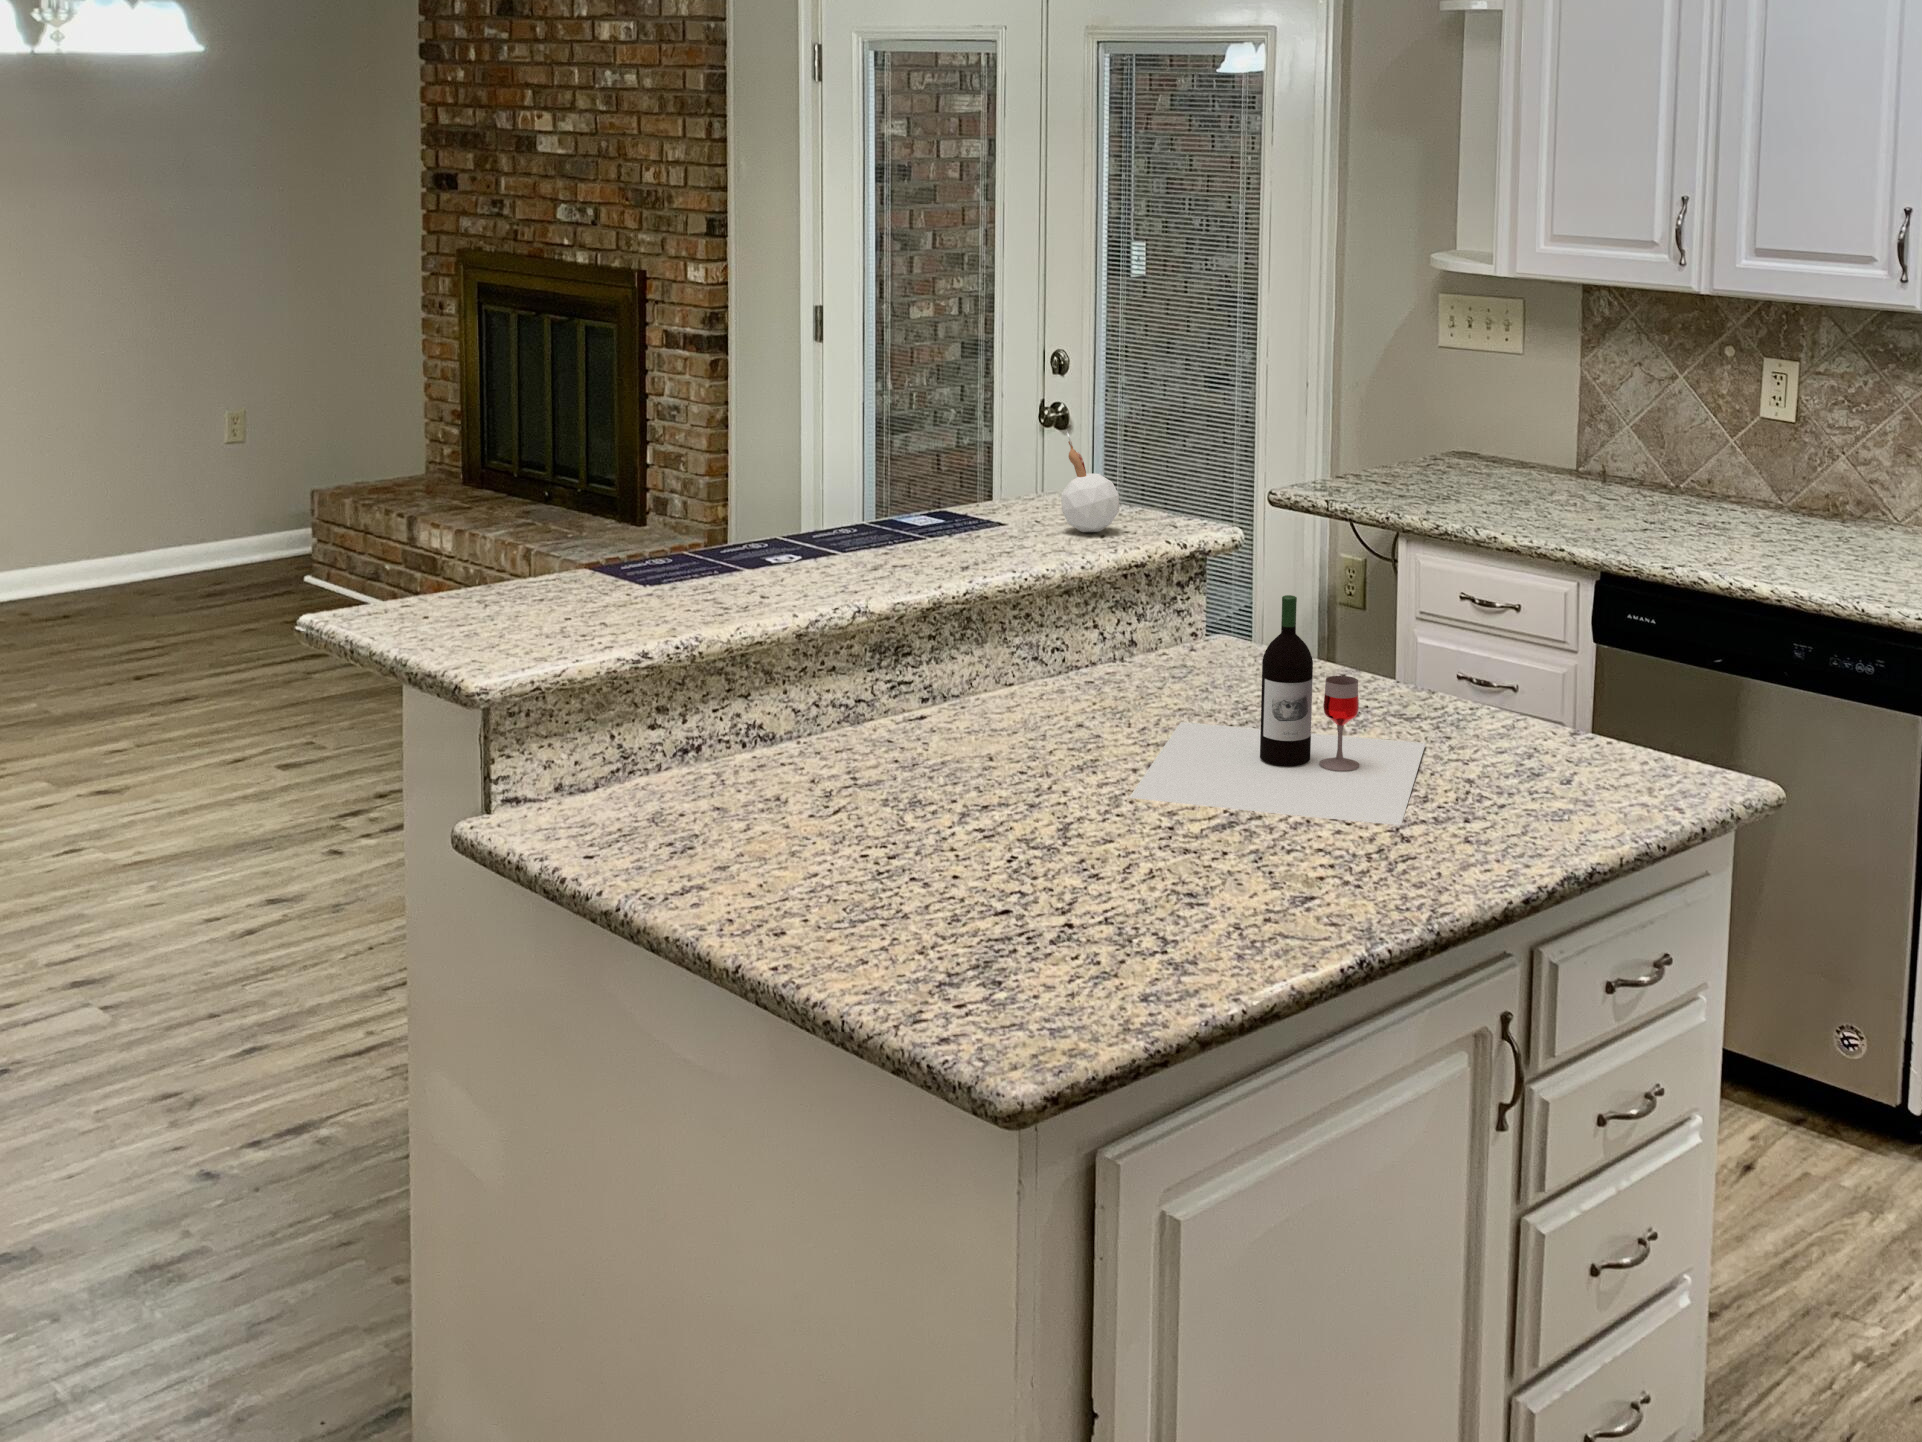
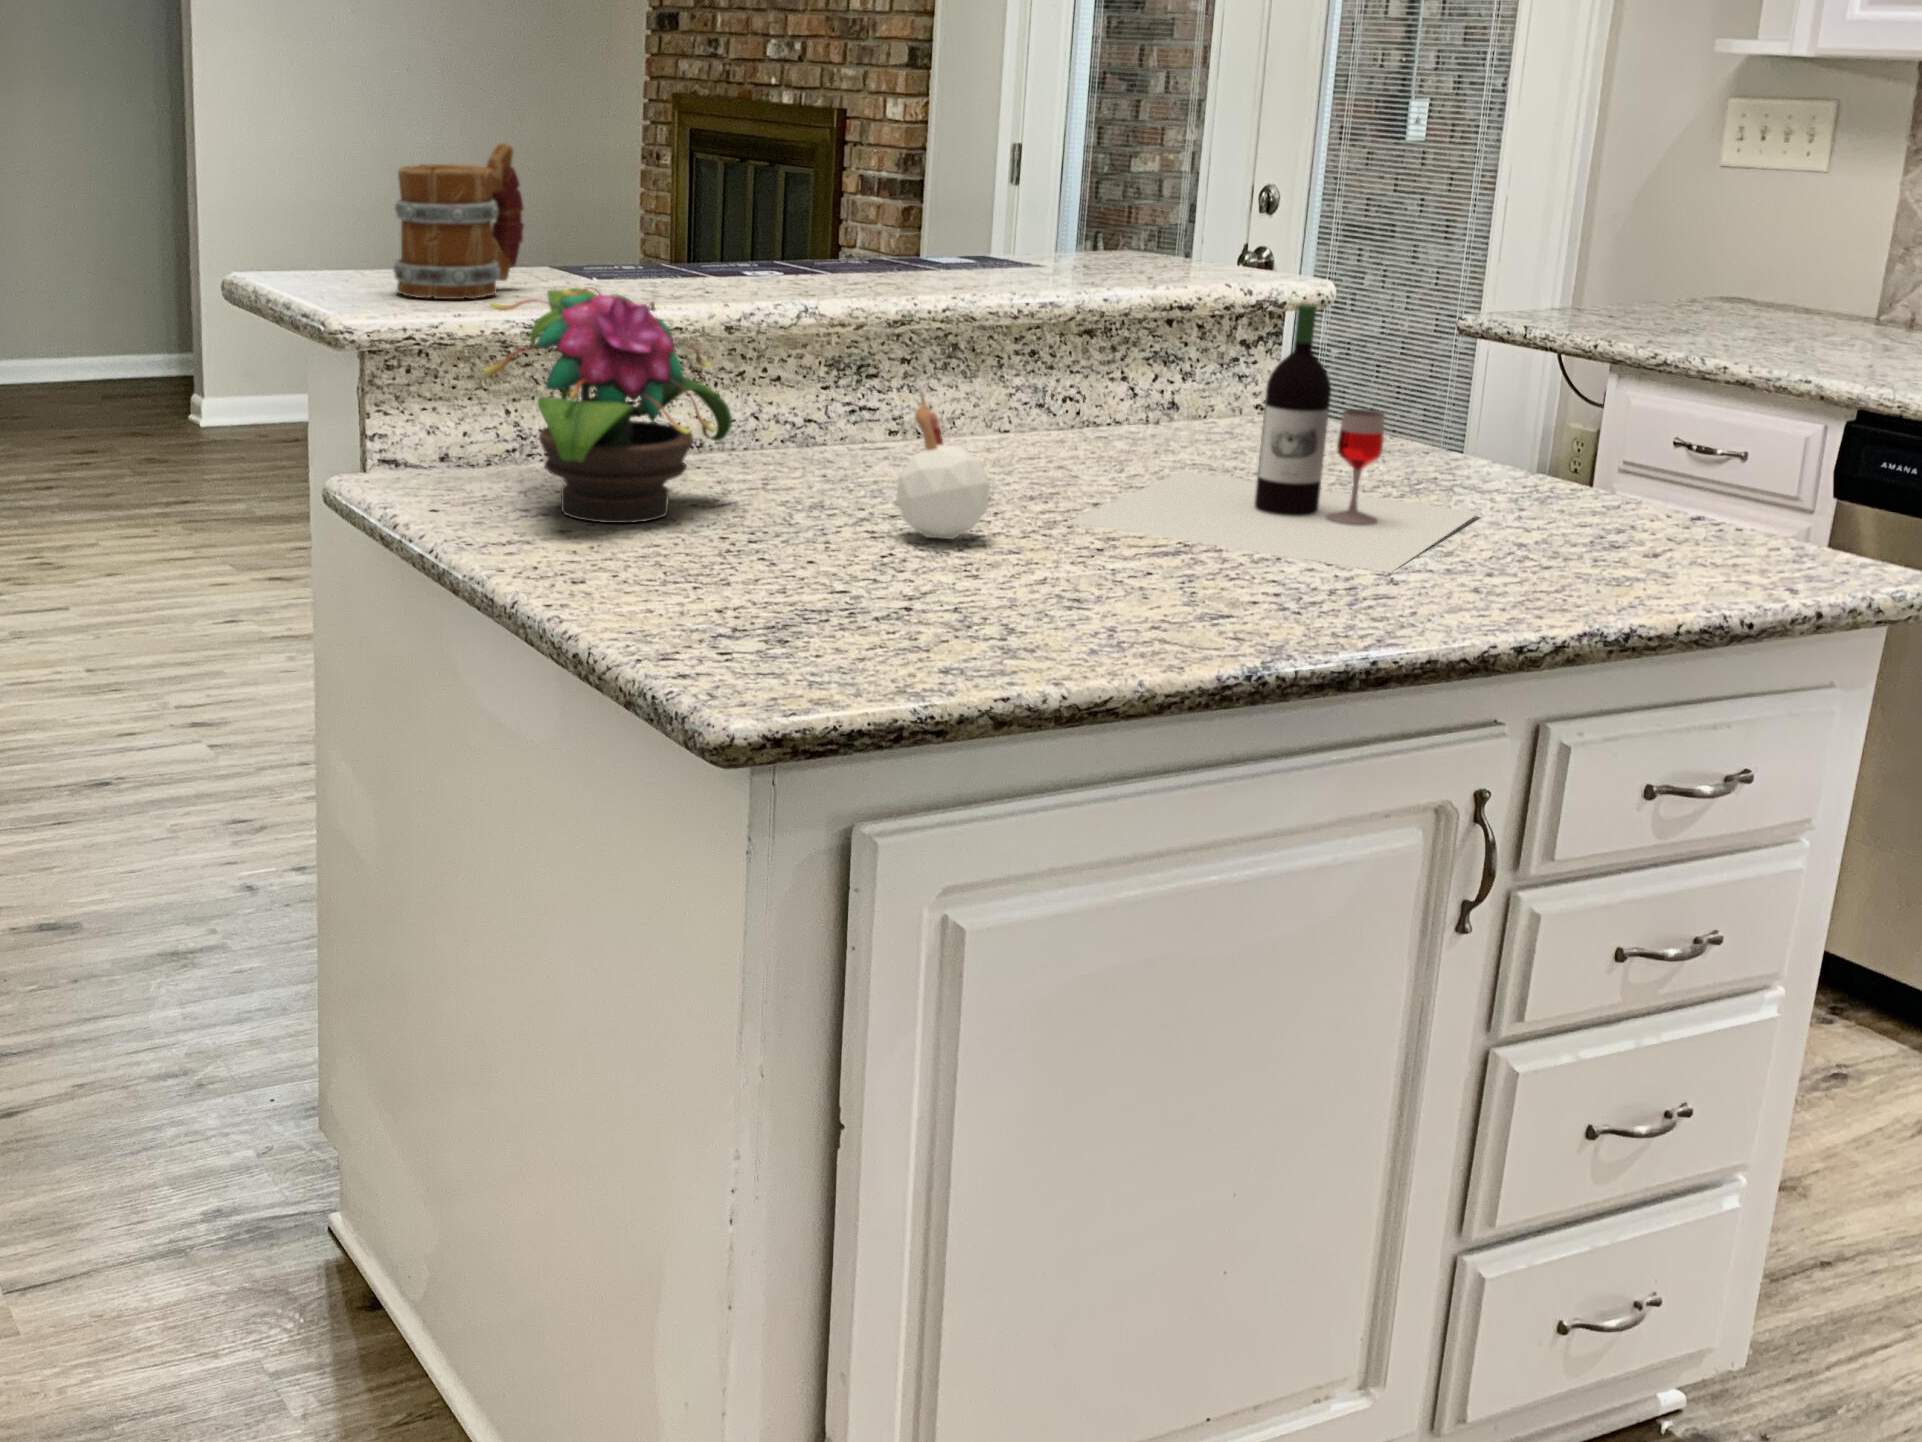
candle: present [1061,430,1119,532] -> present [896,375,990,539]
mug: none [485,486,597,639] -> present [393,143,524,299]
potted flower: none [639,635,848,856] -> present [483,288,732,523]

